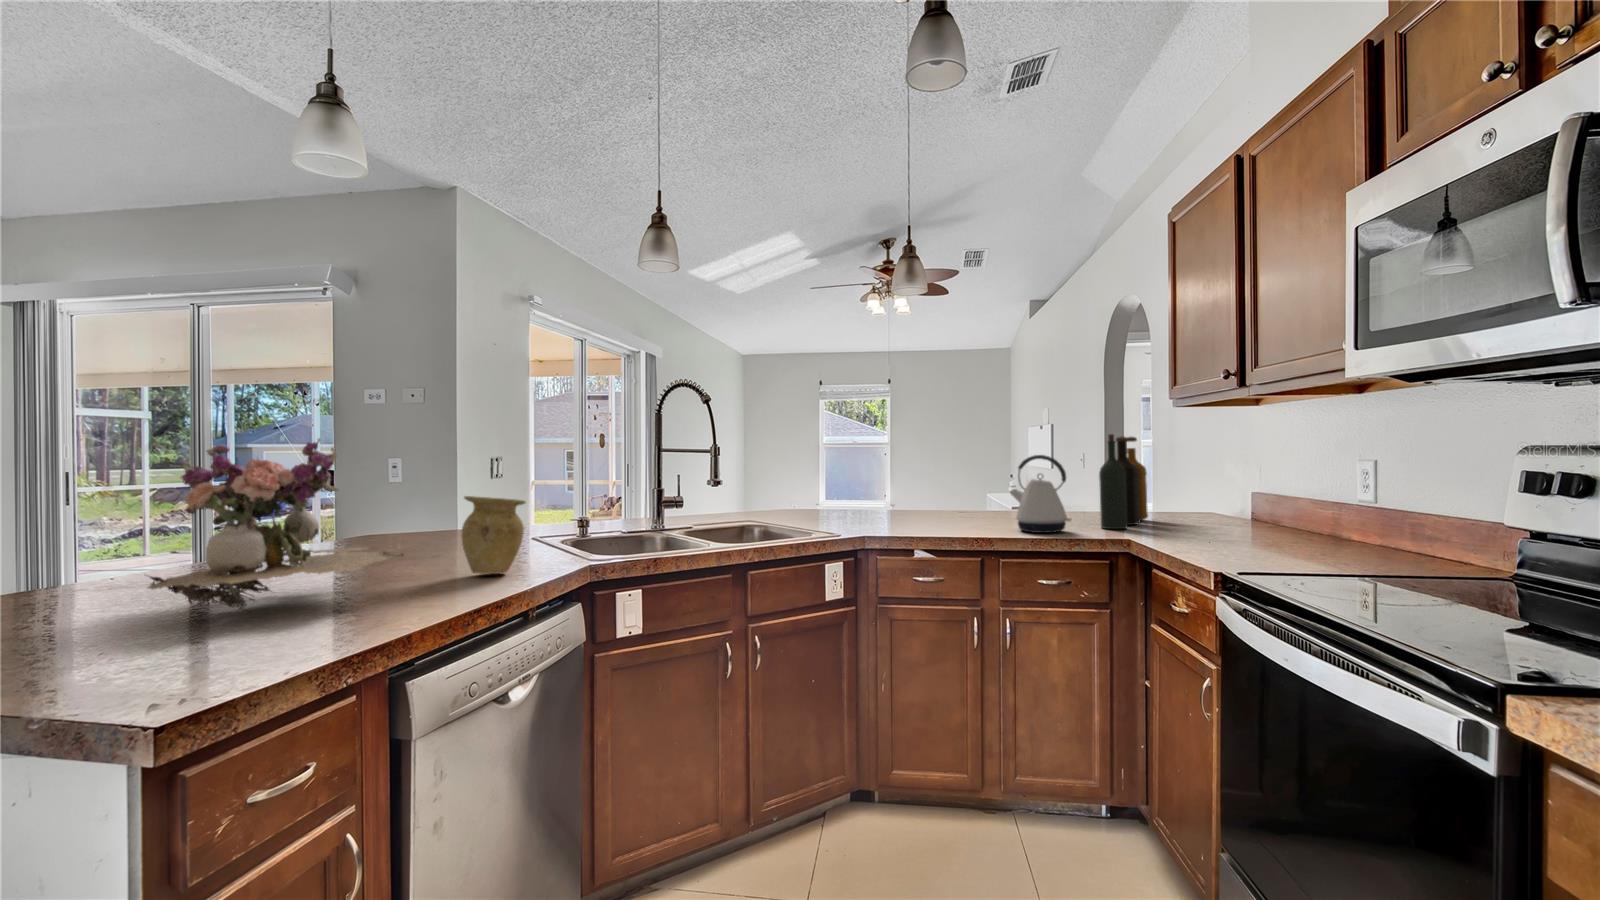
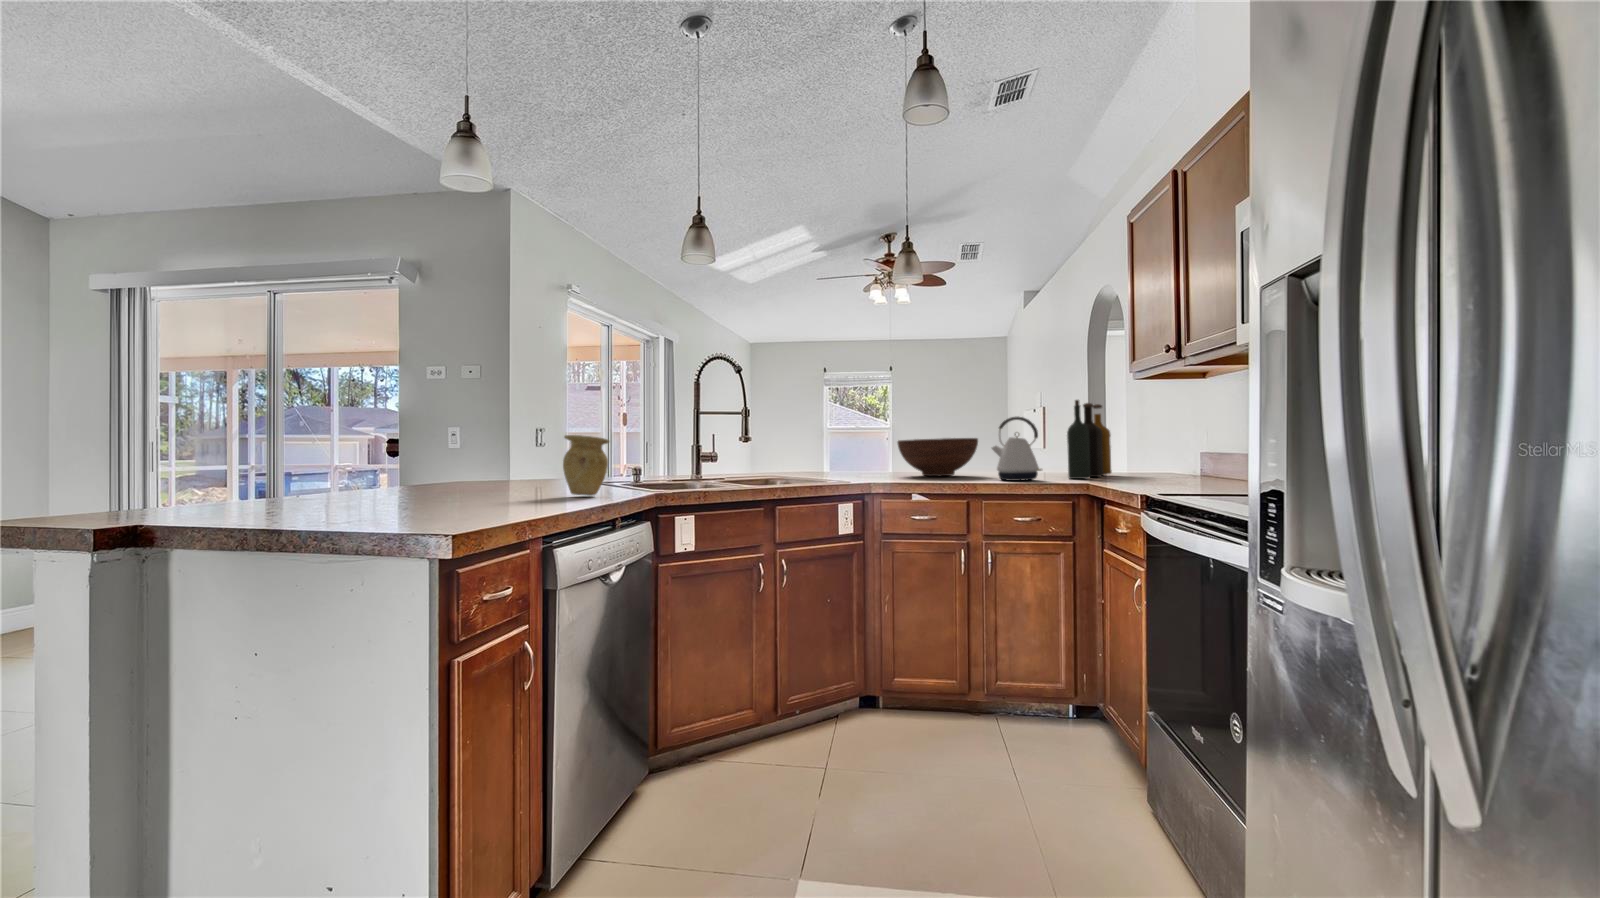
flower arrangement: present [147,438,403,611] -> none [376,387,534,506]
fruit bowl: none [897,475,991,521] -> present [897,438,978,476]

